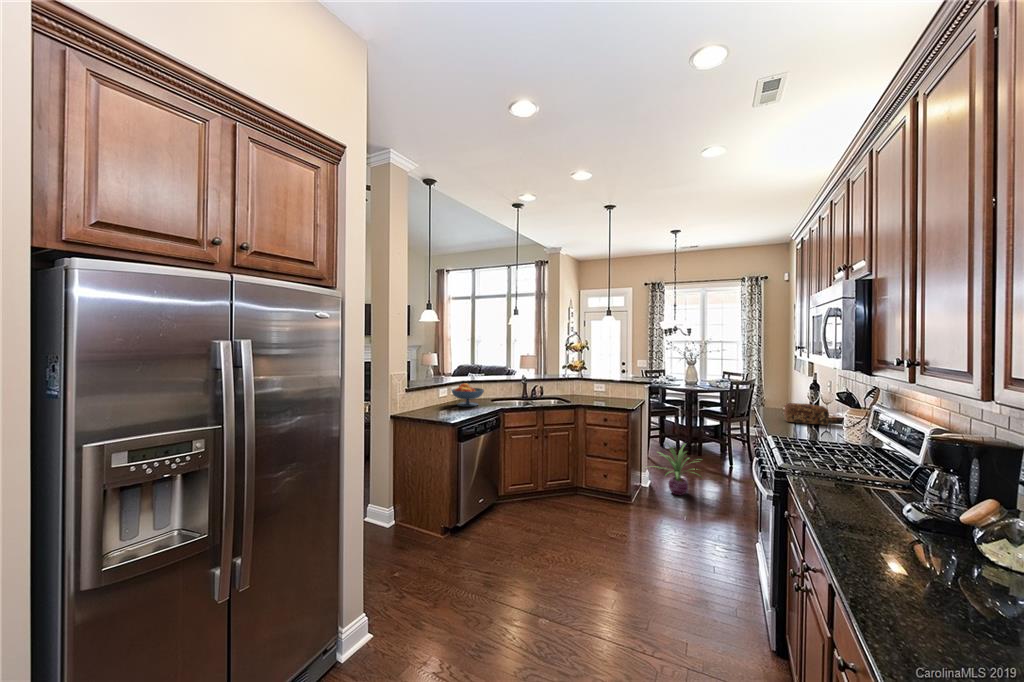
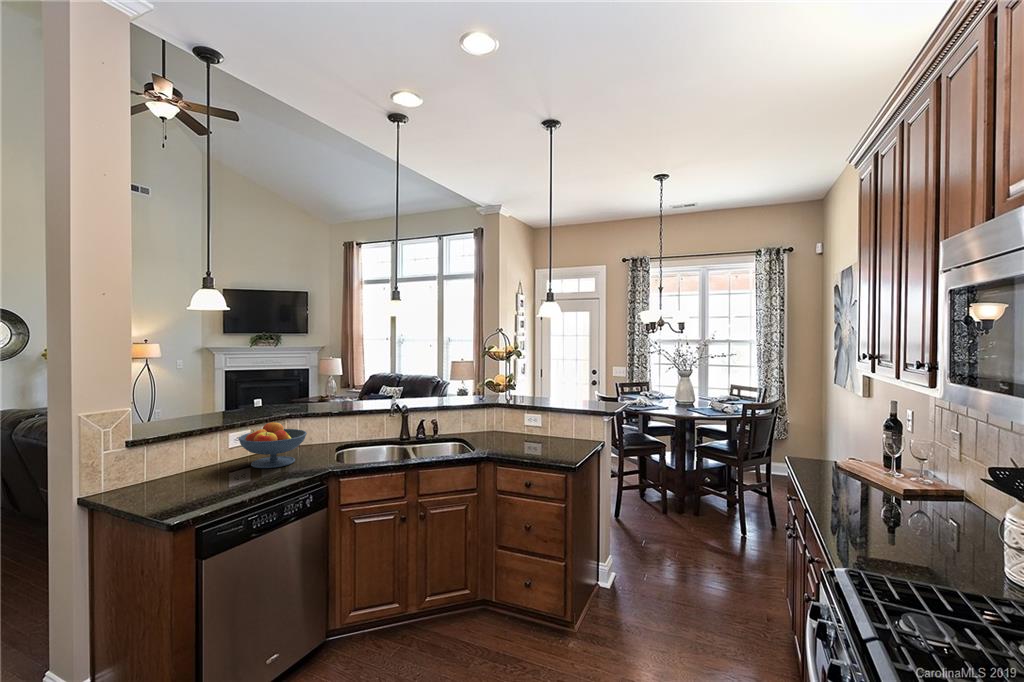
bread loaf: present [784,403,829,425] -> none [856,471,956,521]
decorative plant: present [660,443,702,495] -> none [600,517,702,613]

